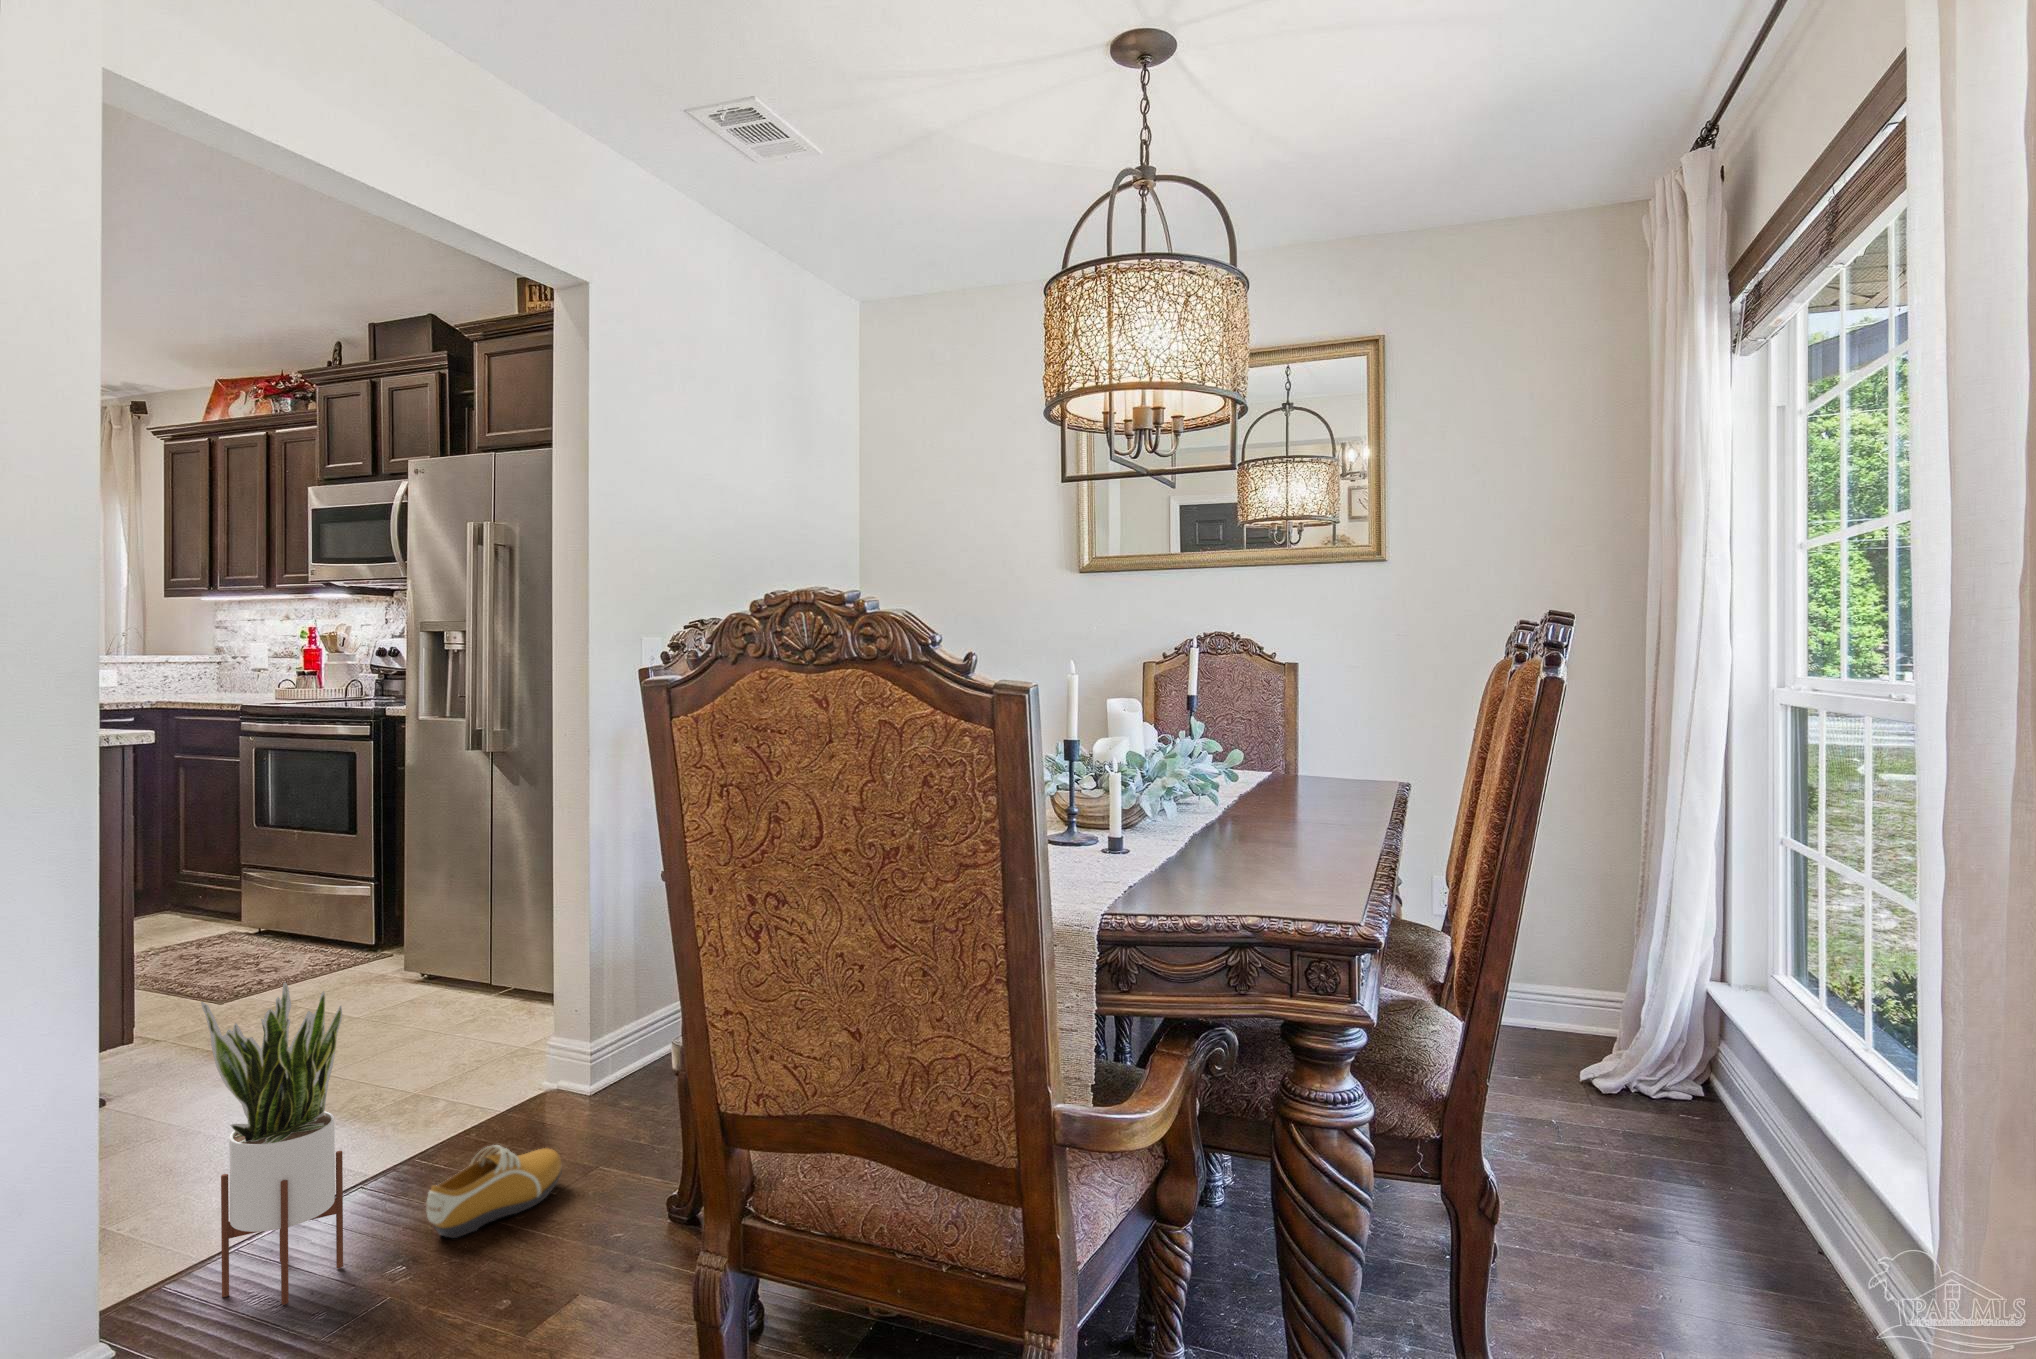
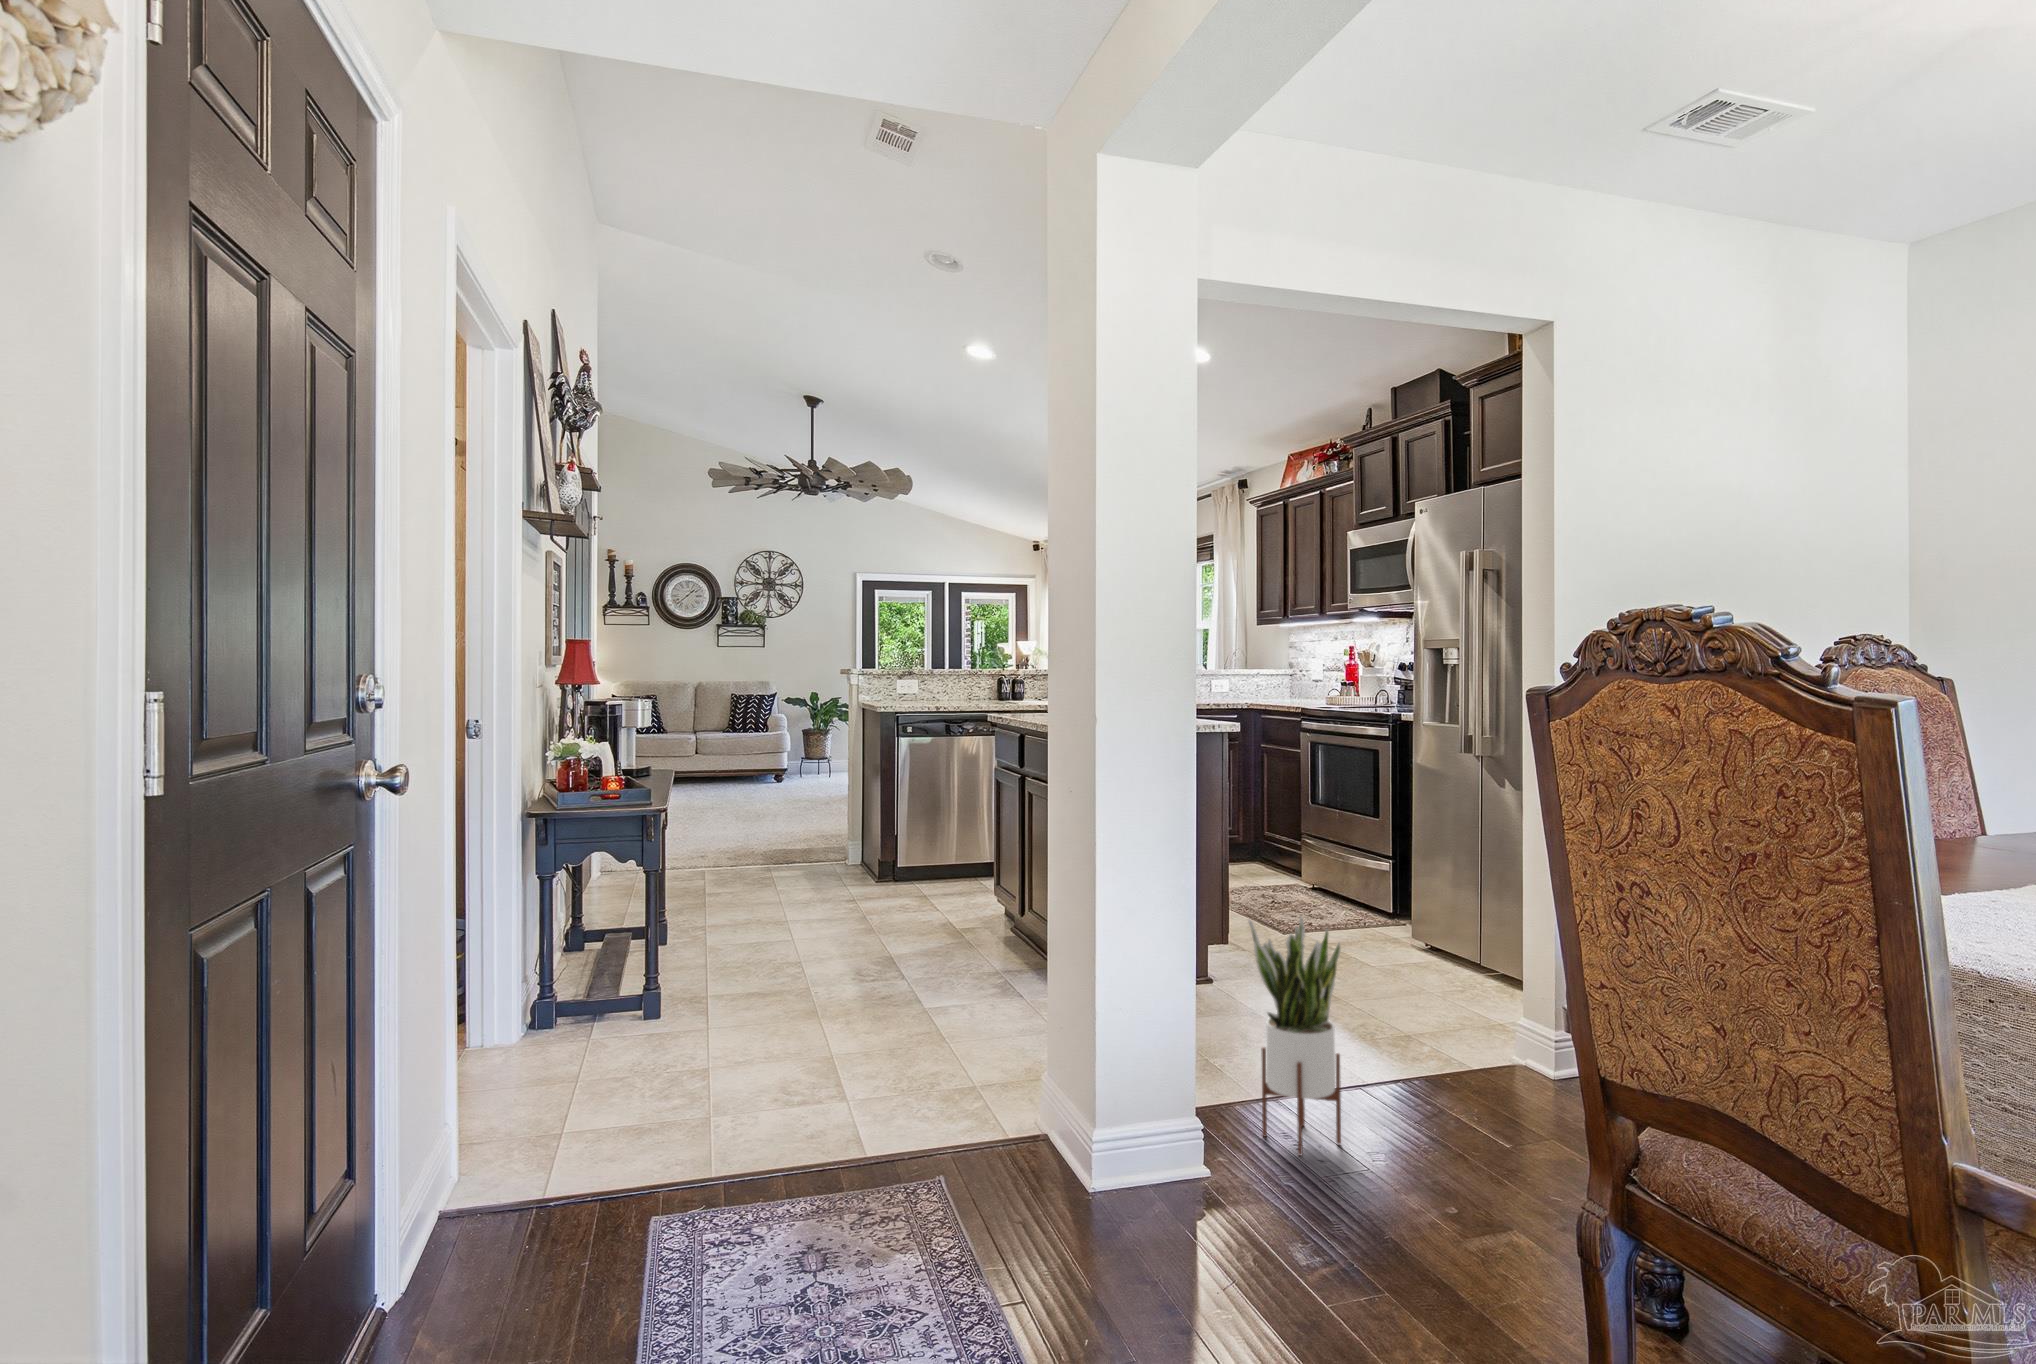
shoe: present [426,1145,562,1238] -> none [1403,1086,1519,1152]

